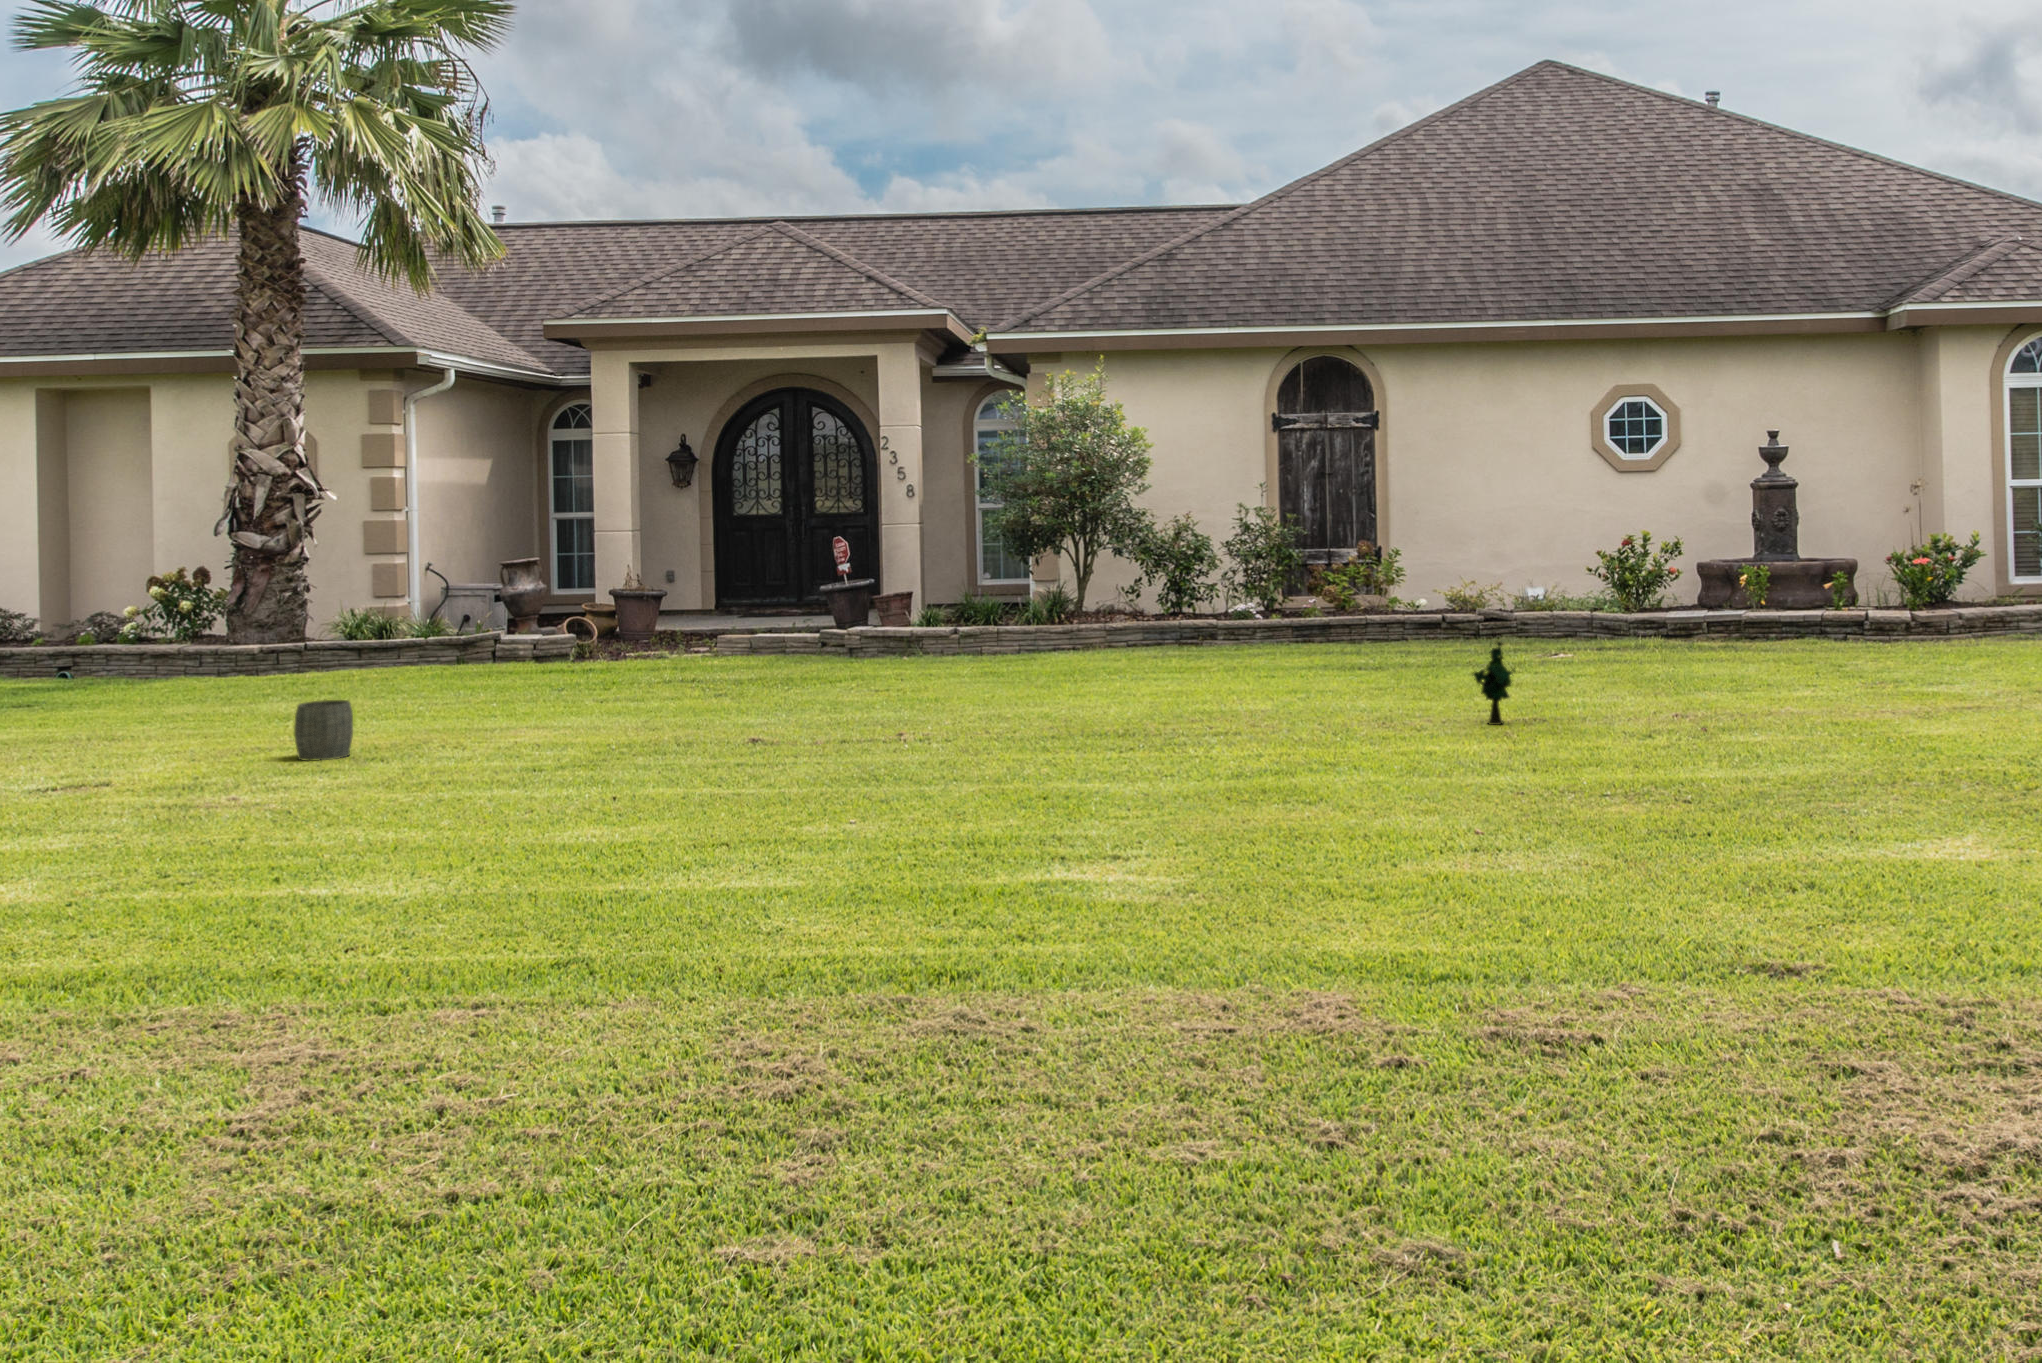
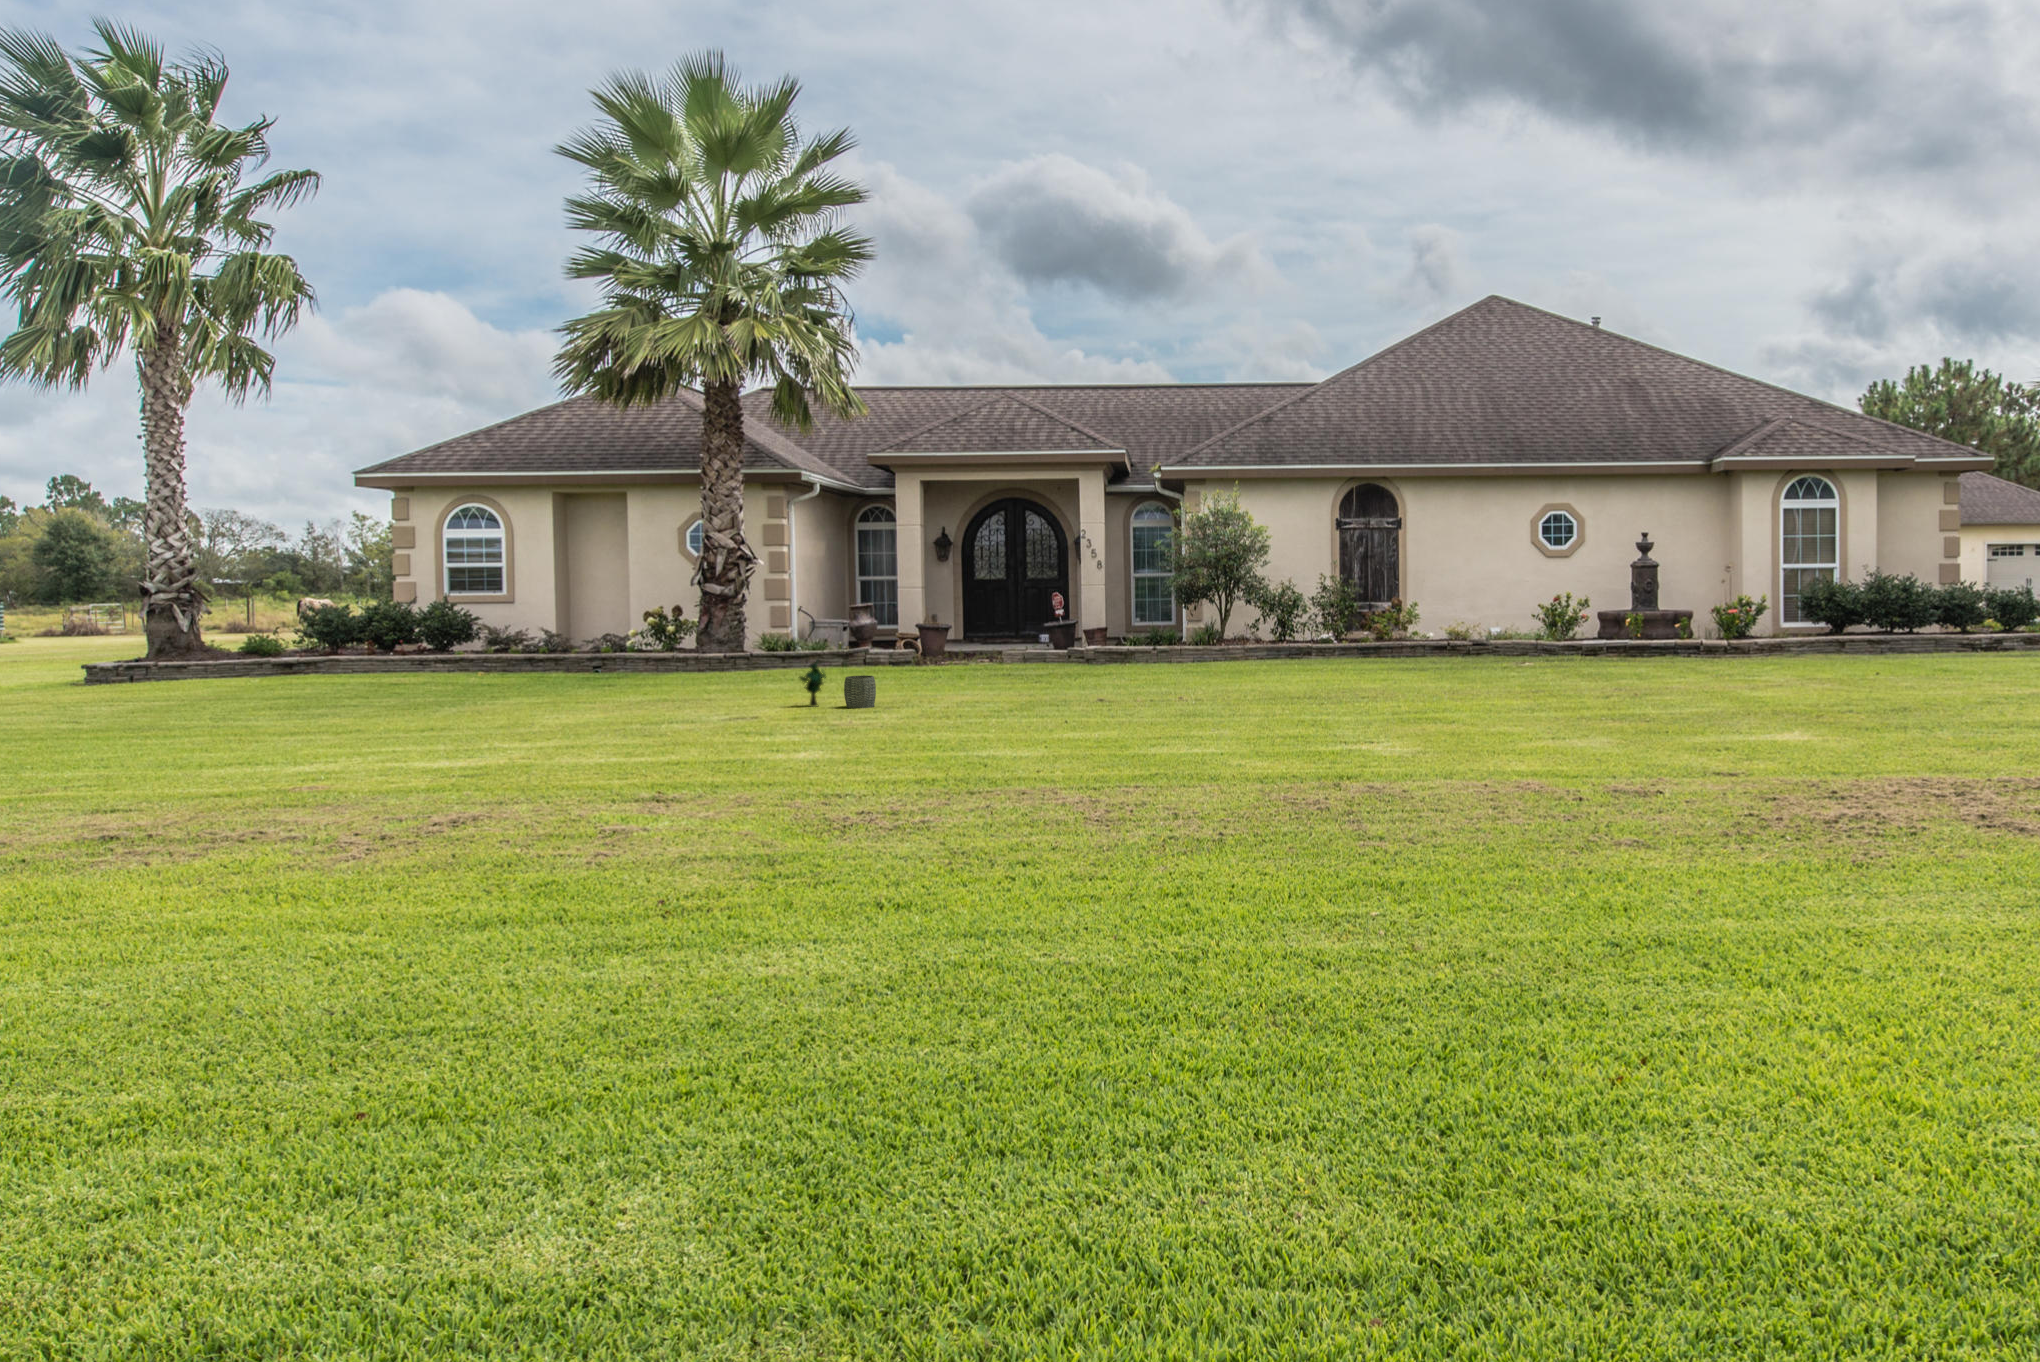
decorative plant: present [1472,642,1515,725] -> present [800,660,826,707]

